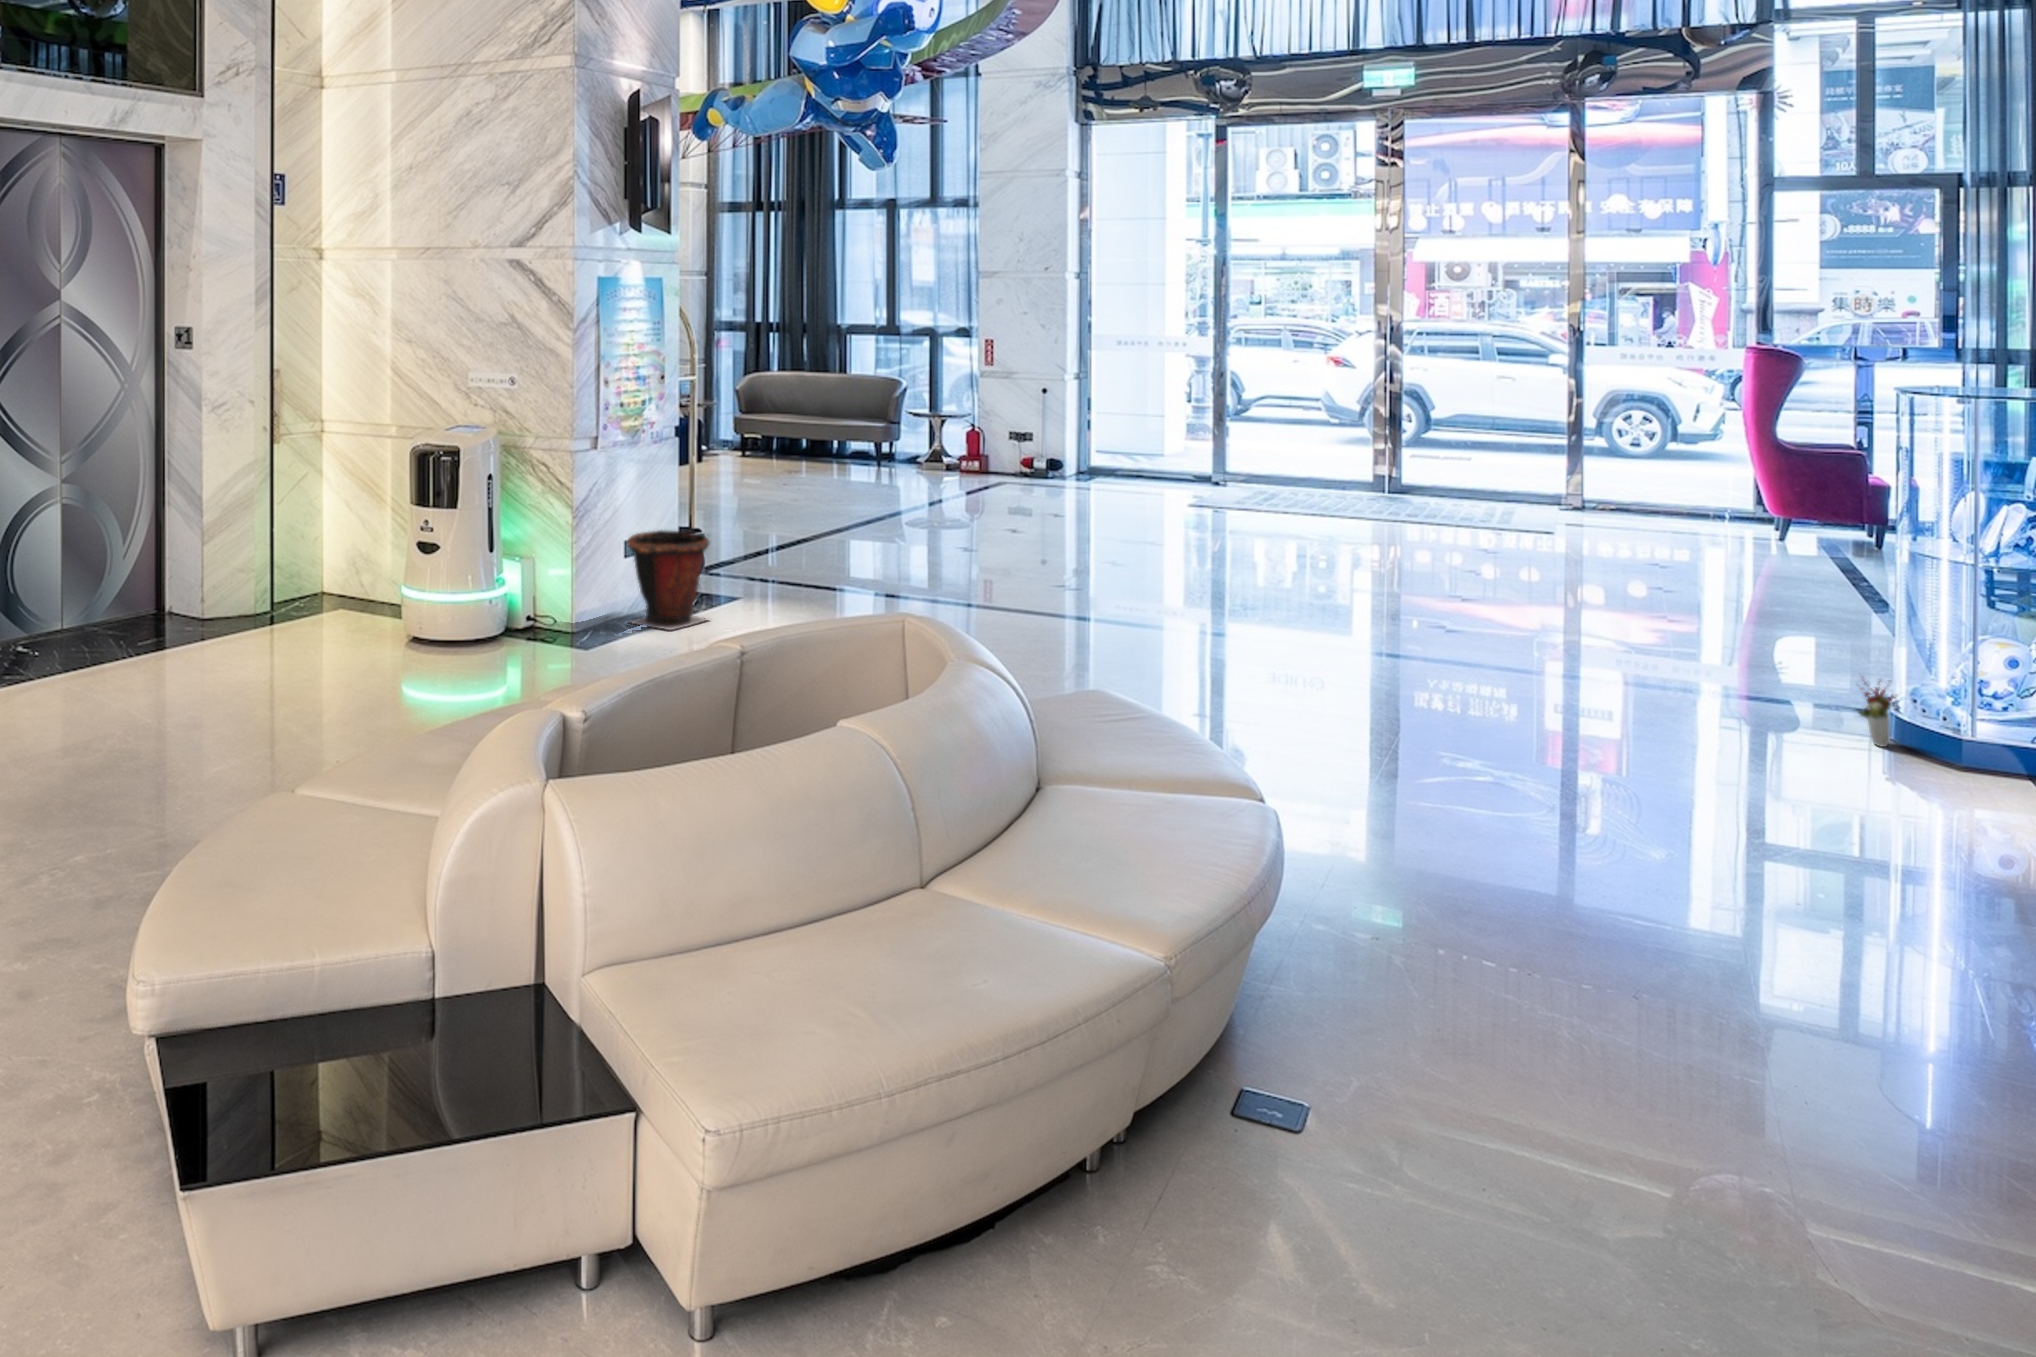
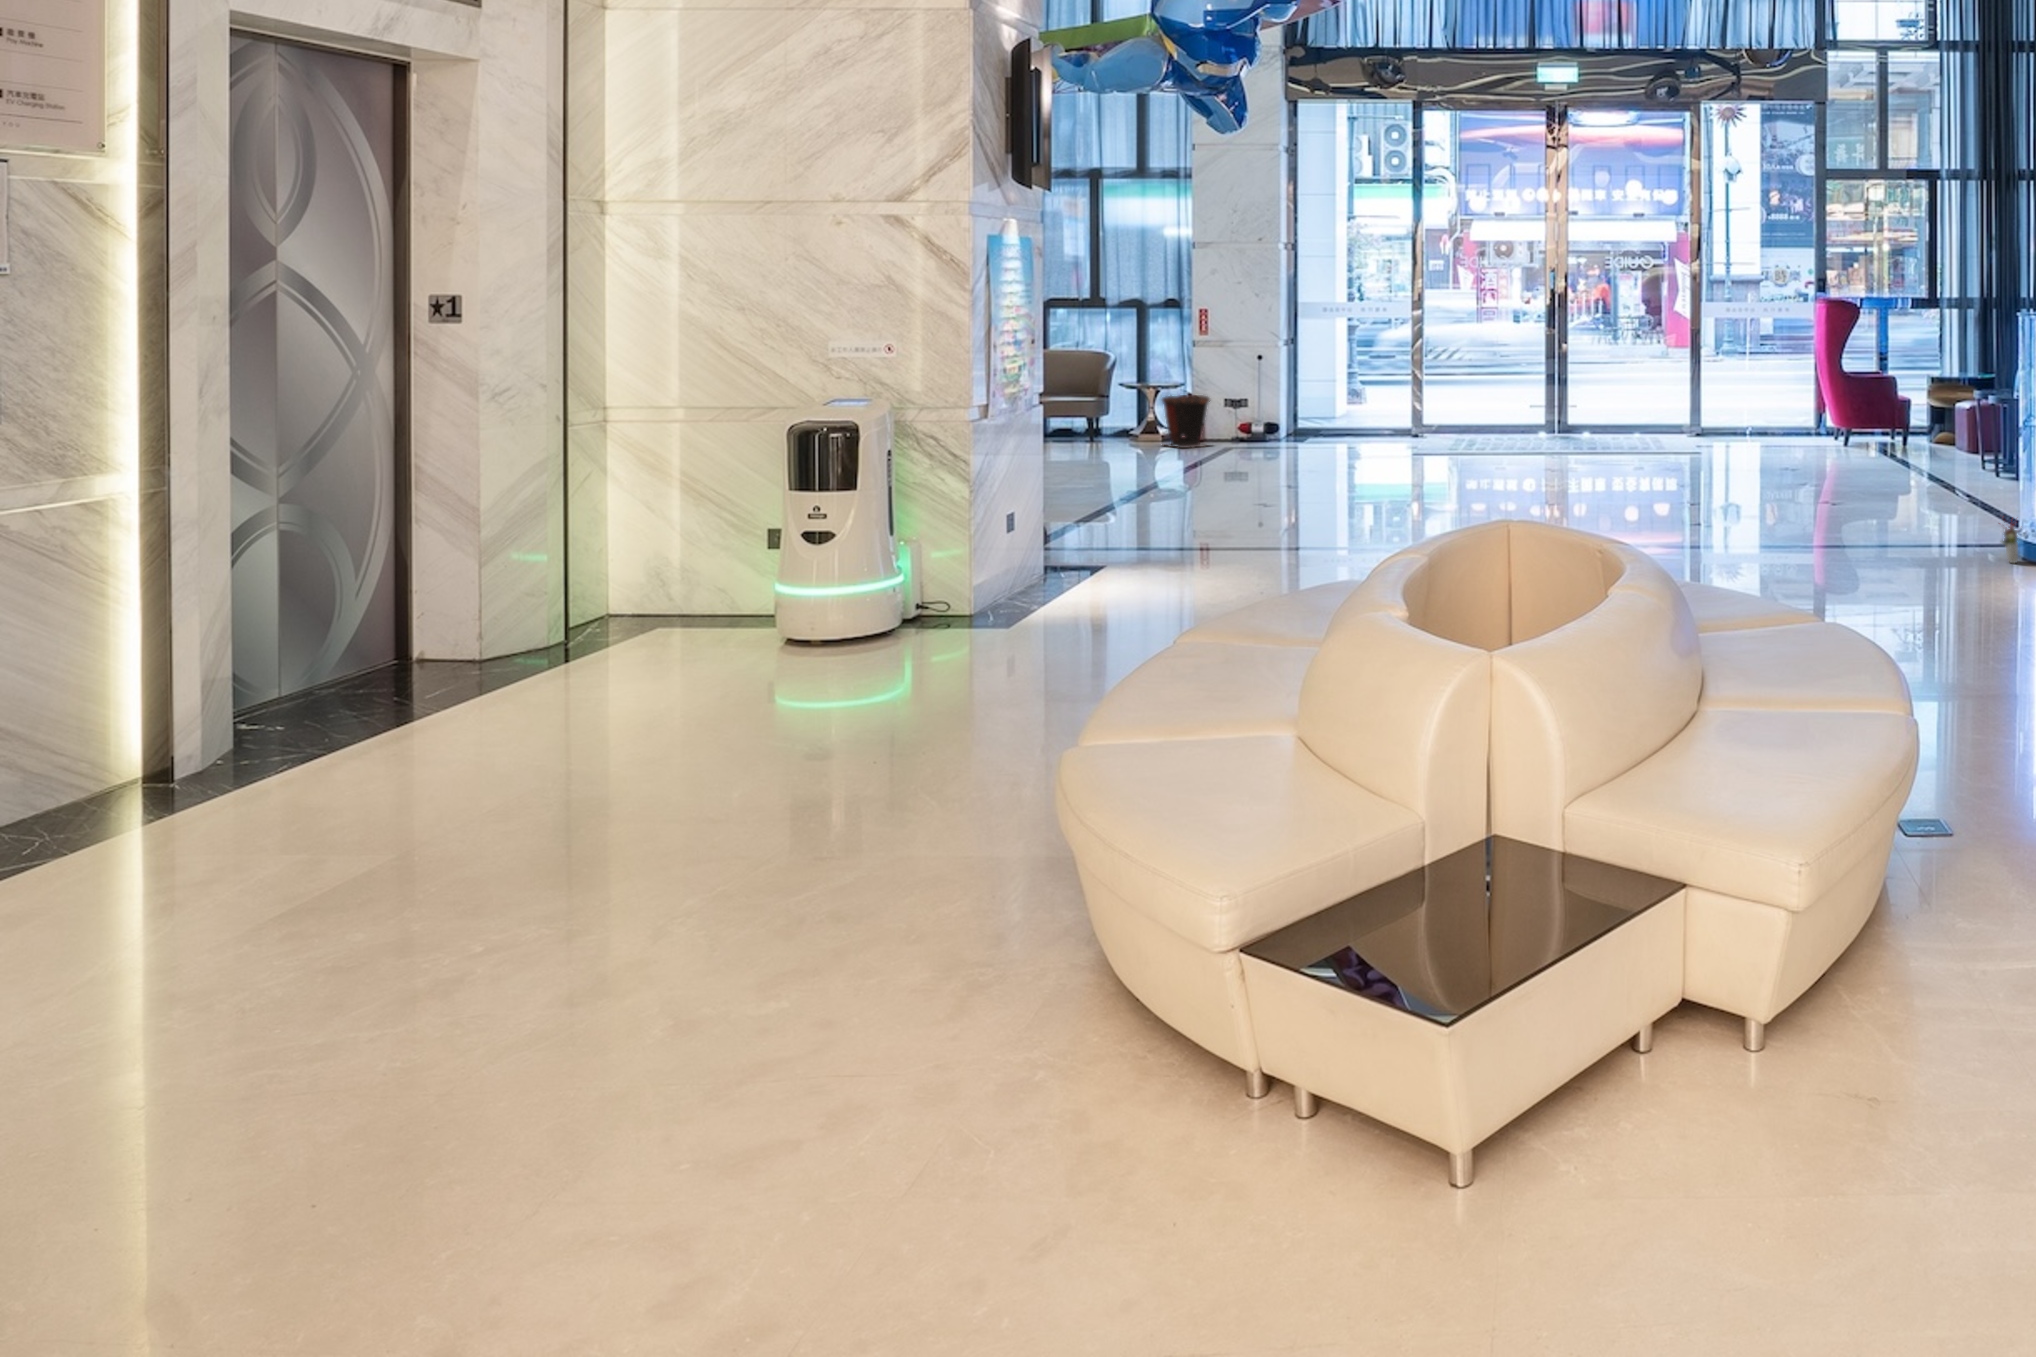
waste bin: present [628,530,709,630] -> present [1162,395,1210,448]

